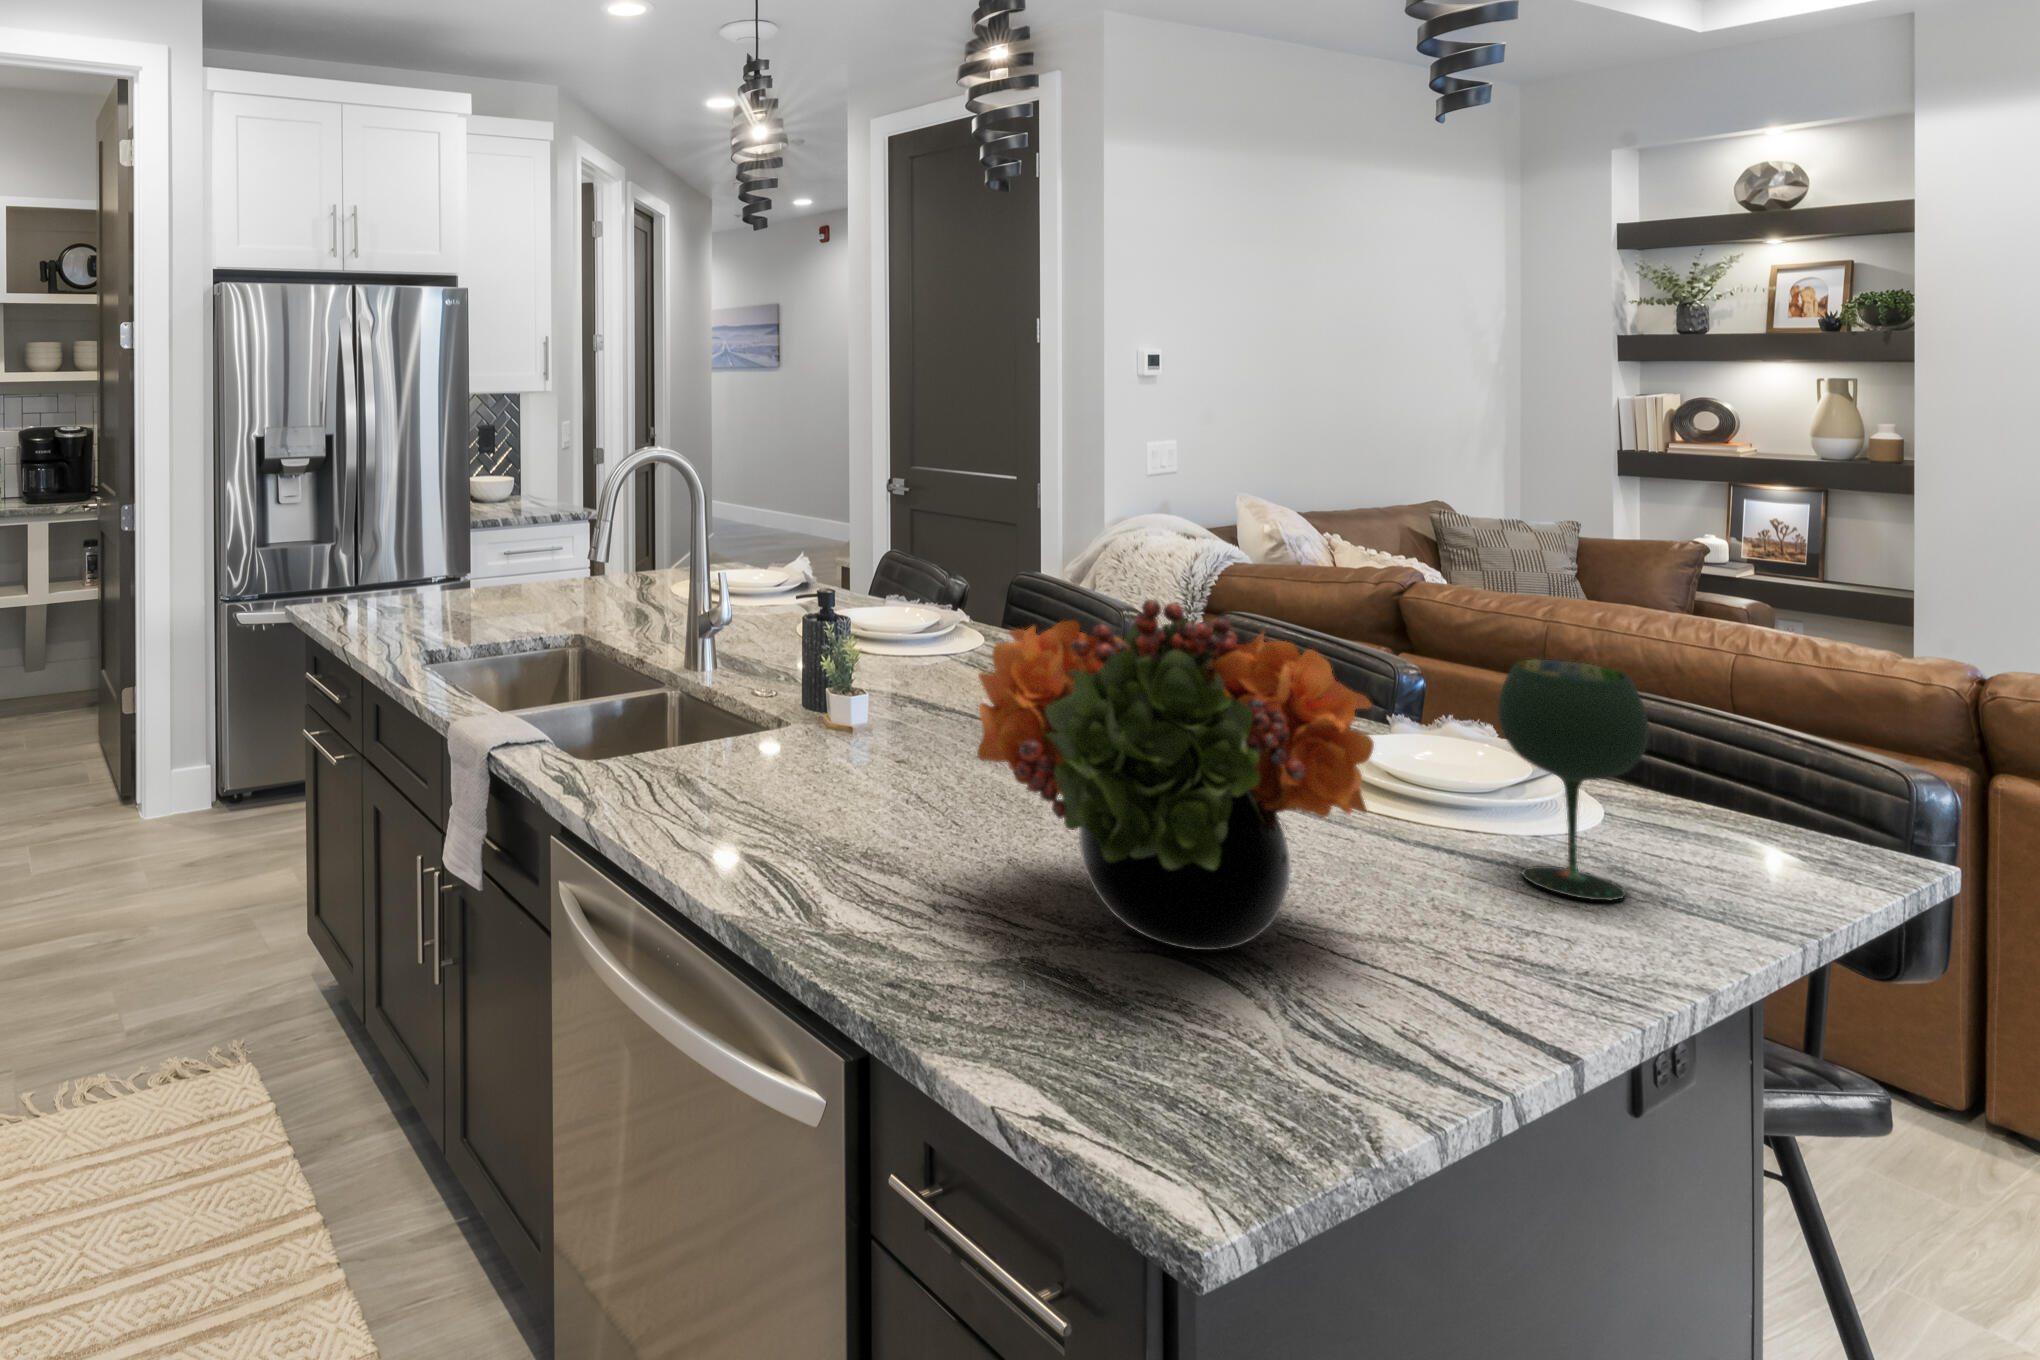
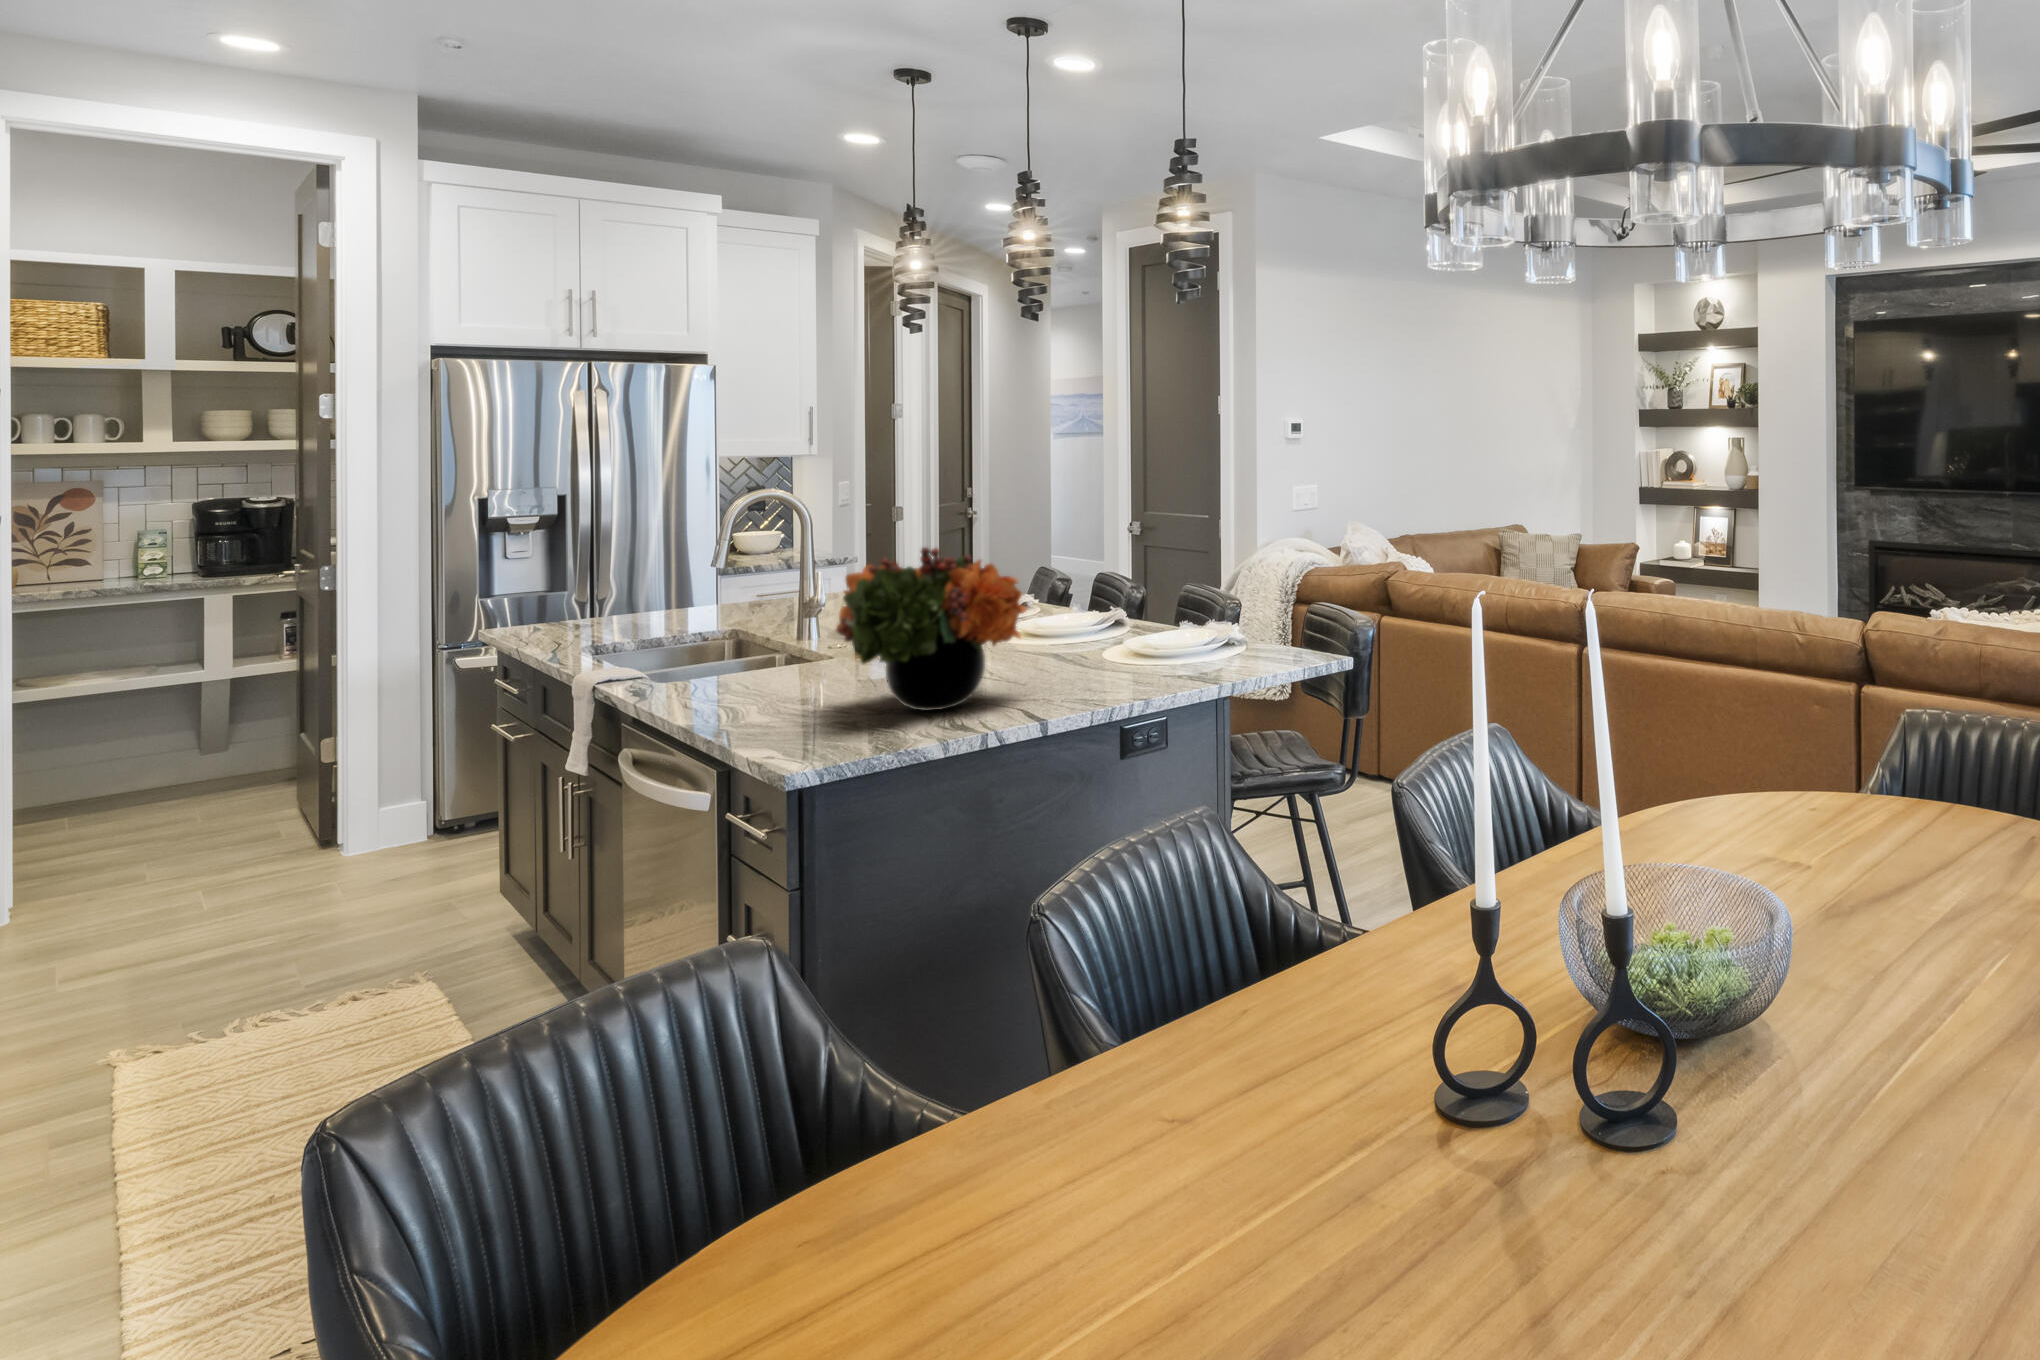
wine glass: present [1498,659,1649,901] -> none [1135,572,1191,678]

